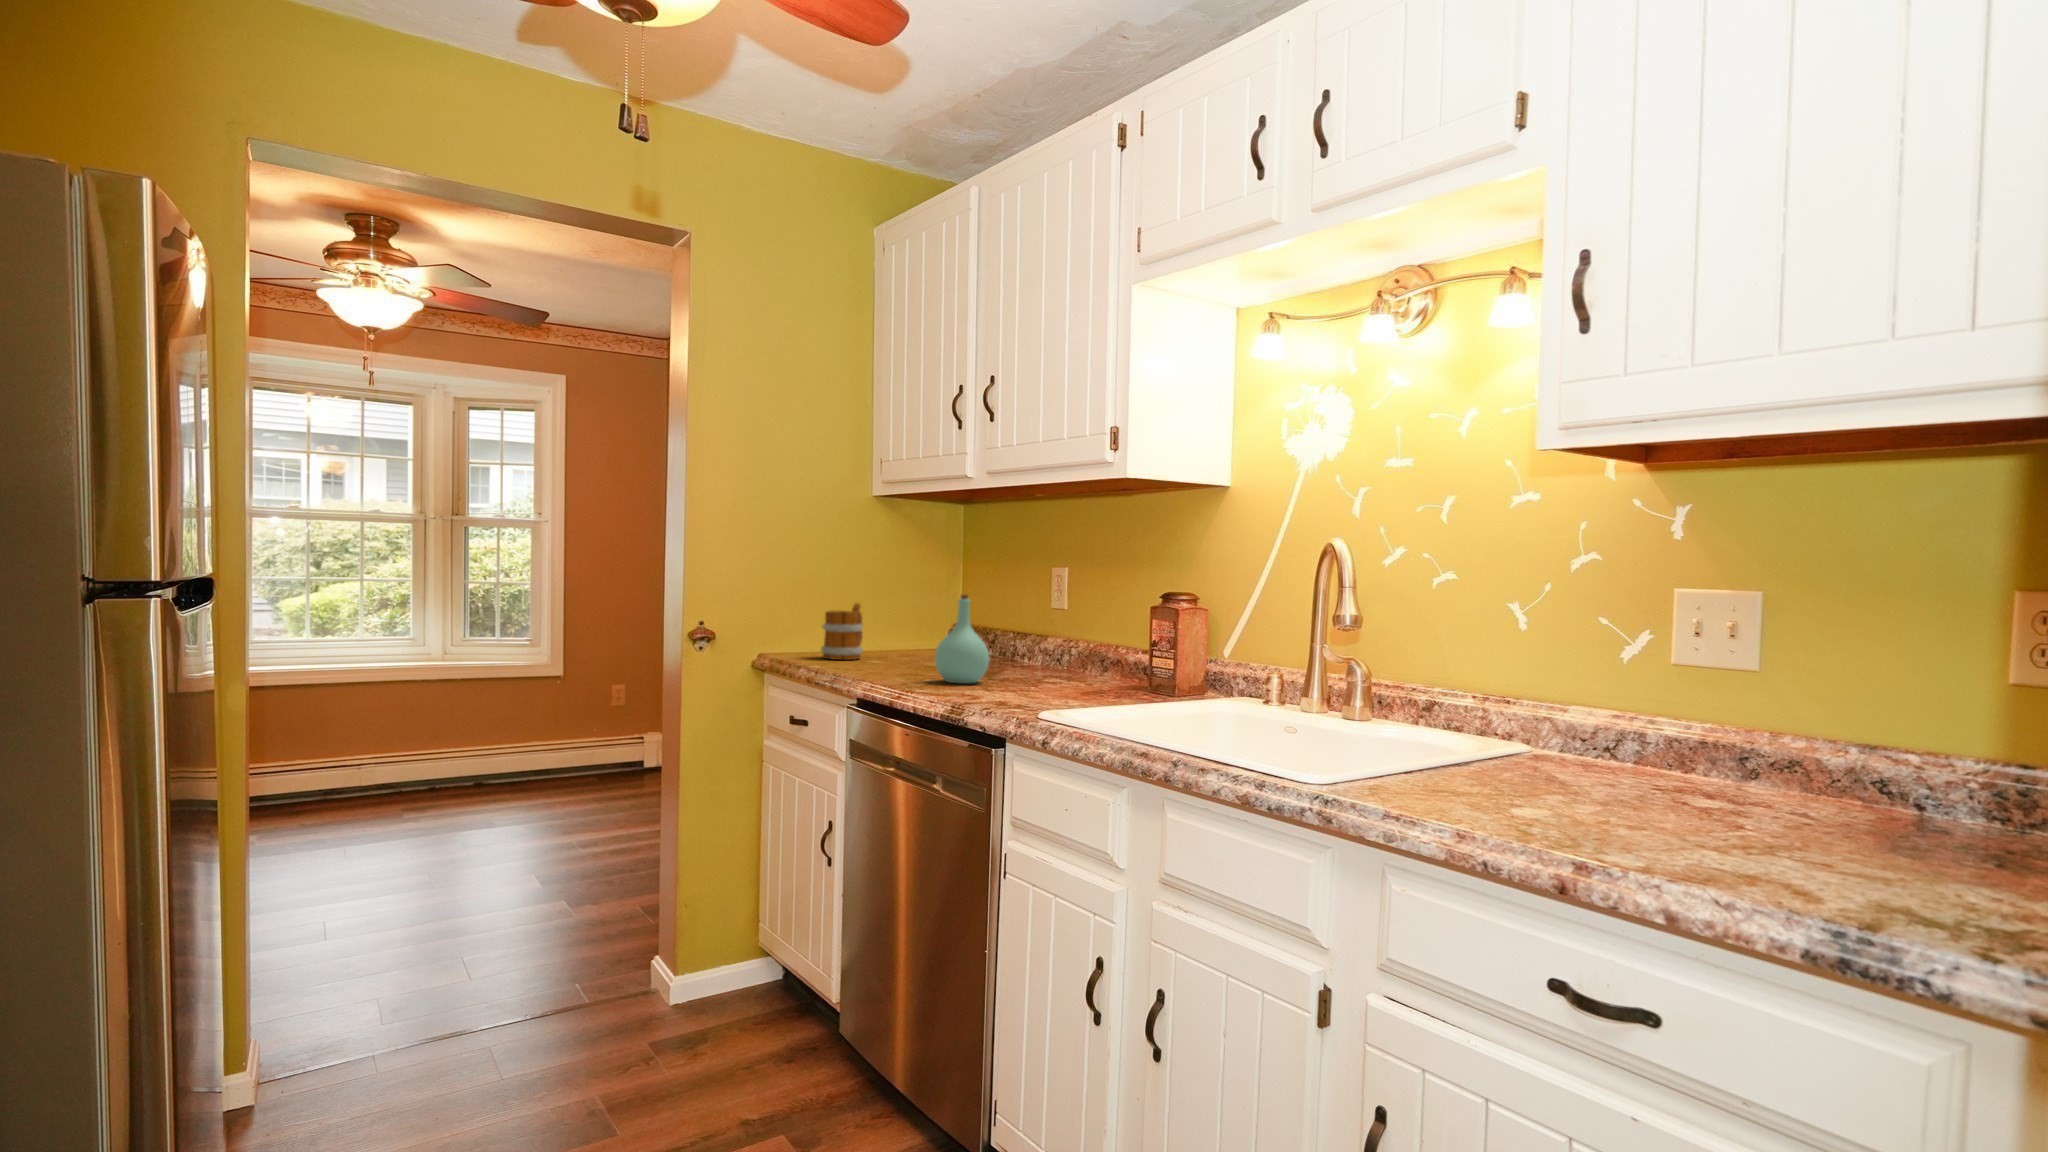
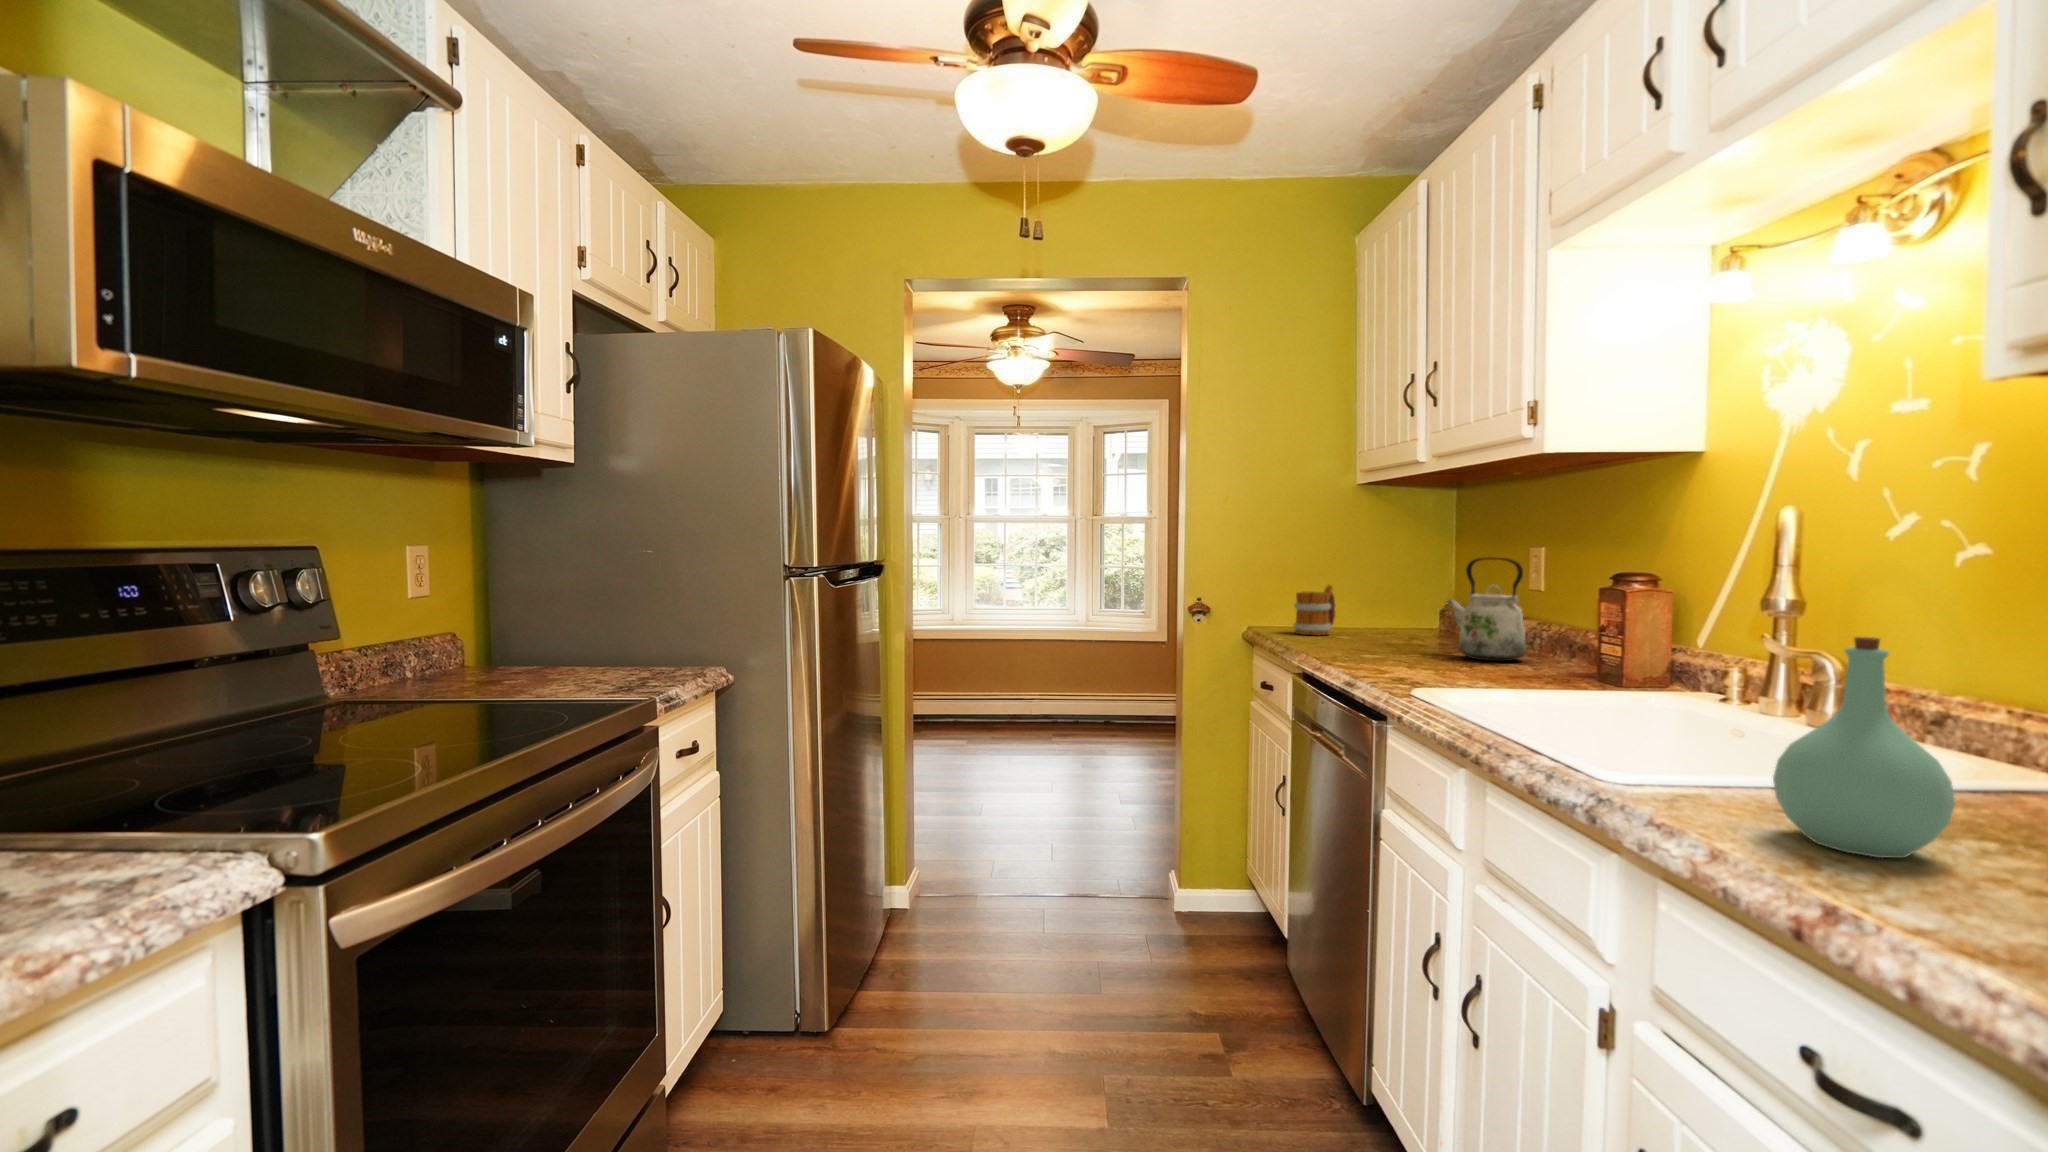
kettle: none [998,576,1074,679] -> present [1447,557,1526,661]
bottle: present [935,594,989,683] -> present [1773,637,1955,858]

